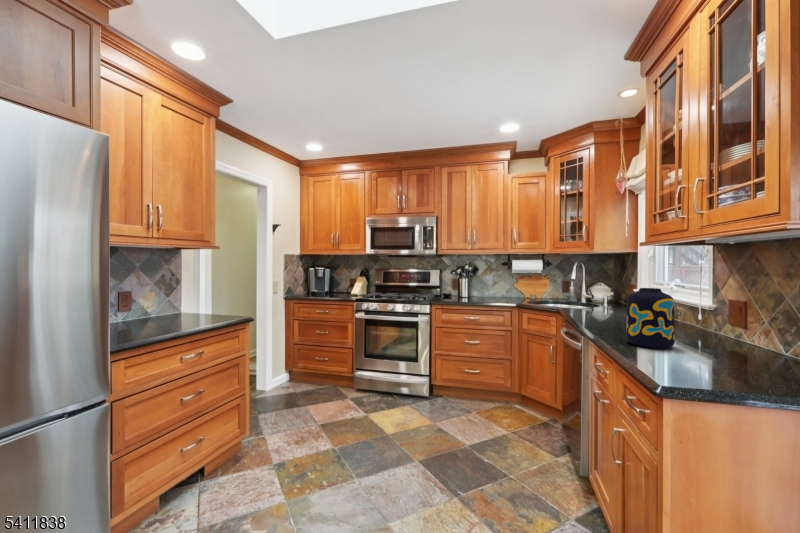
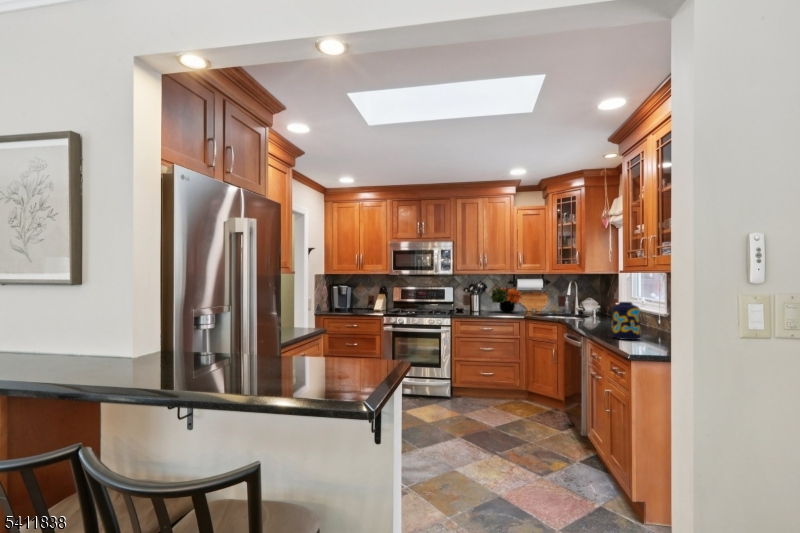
flower arrangement: none [479,268,517,300] -> present [491,286,521,313]

